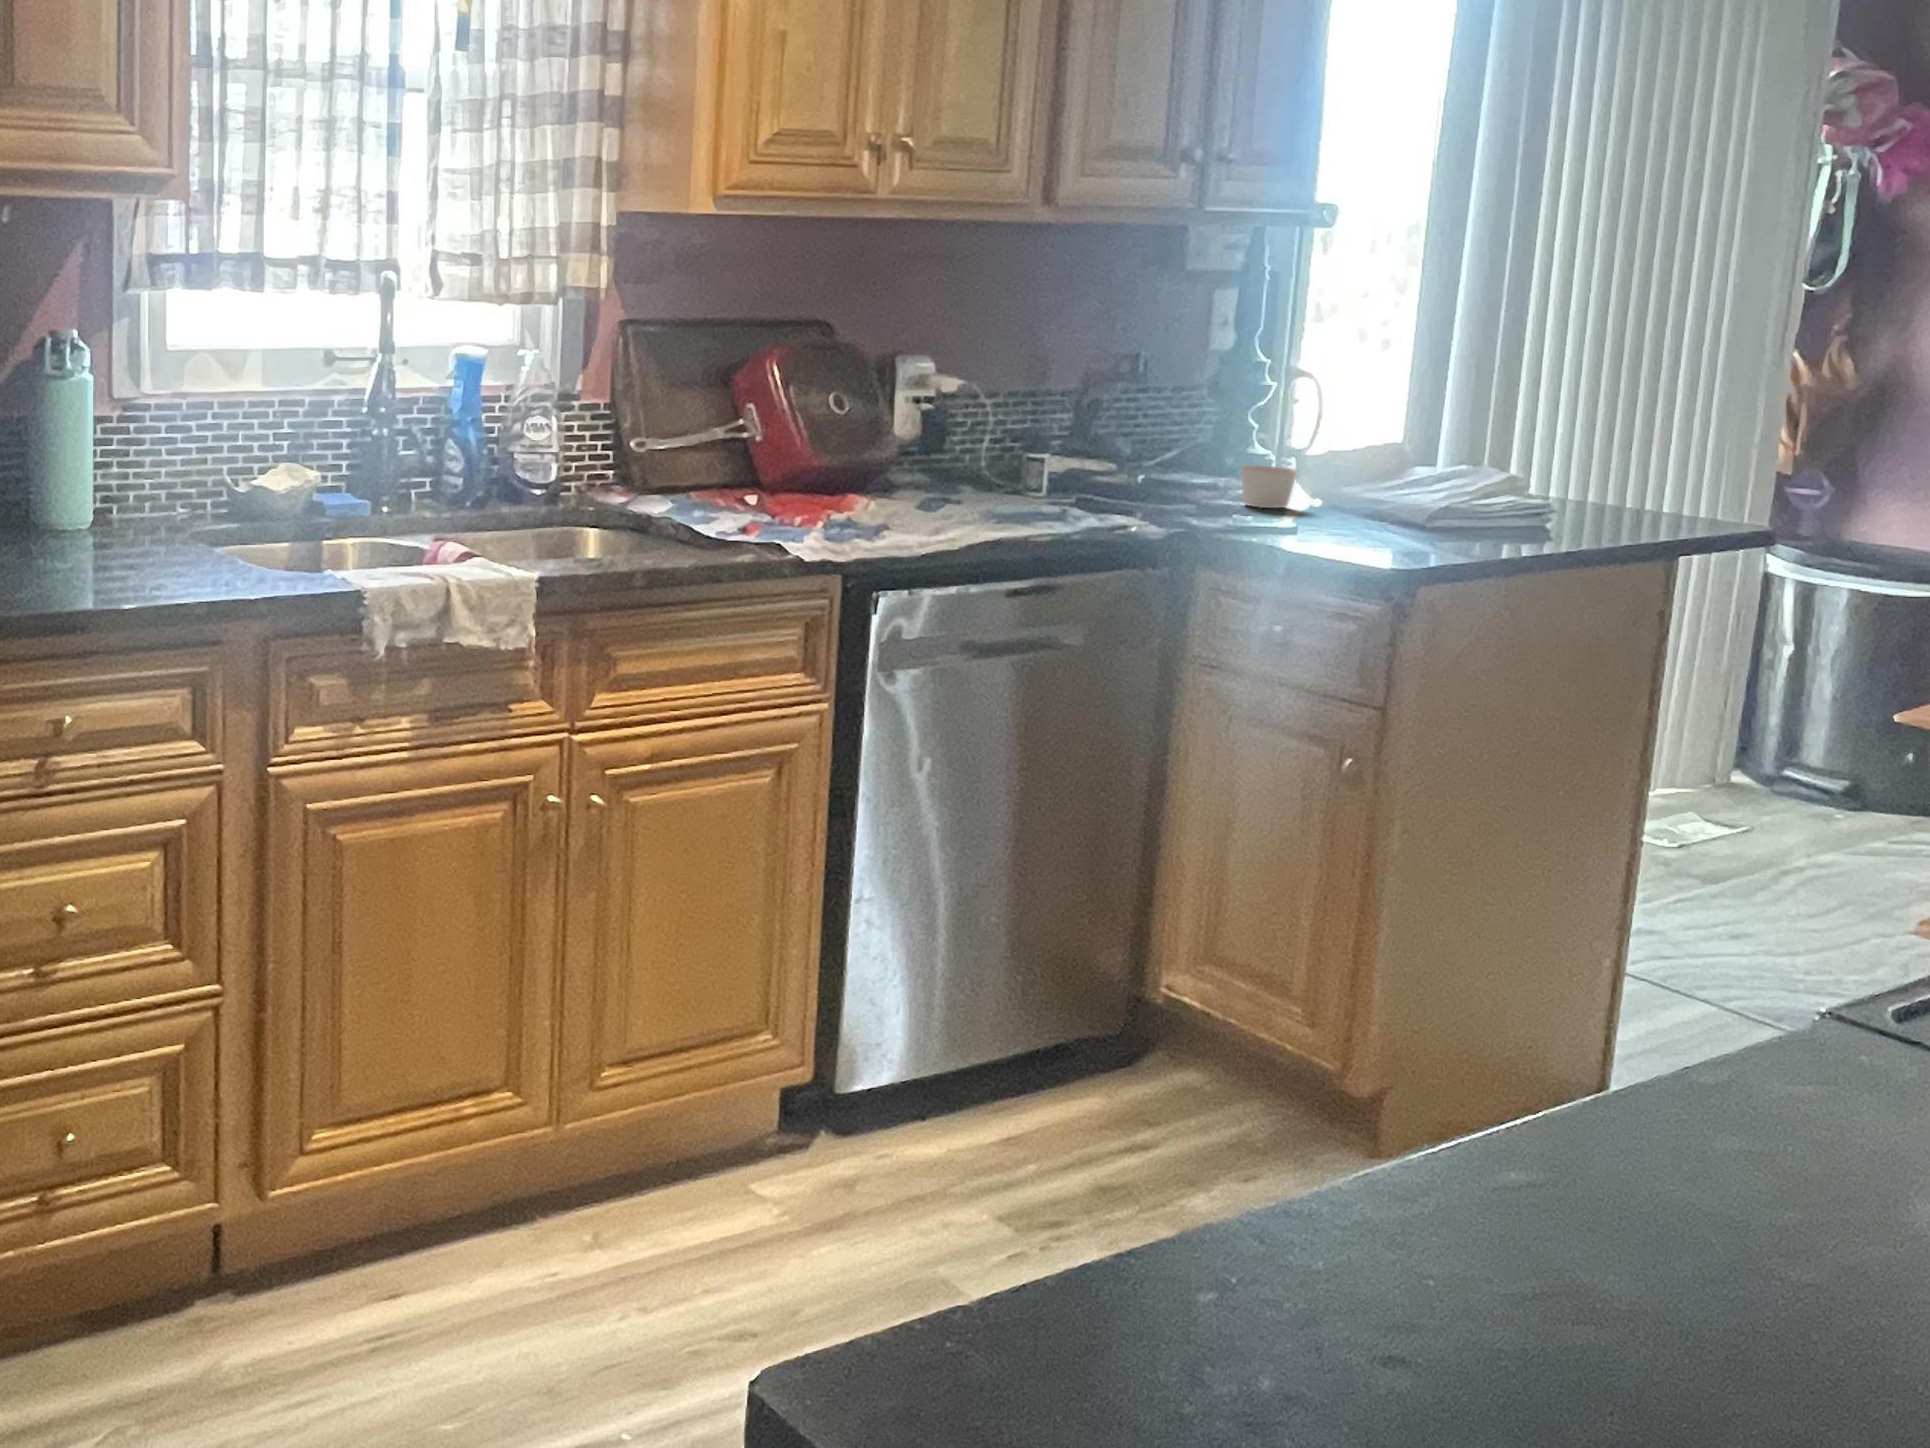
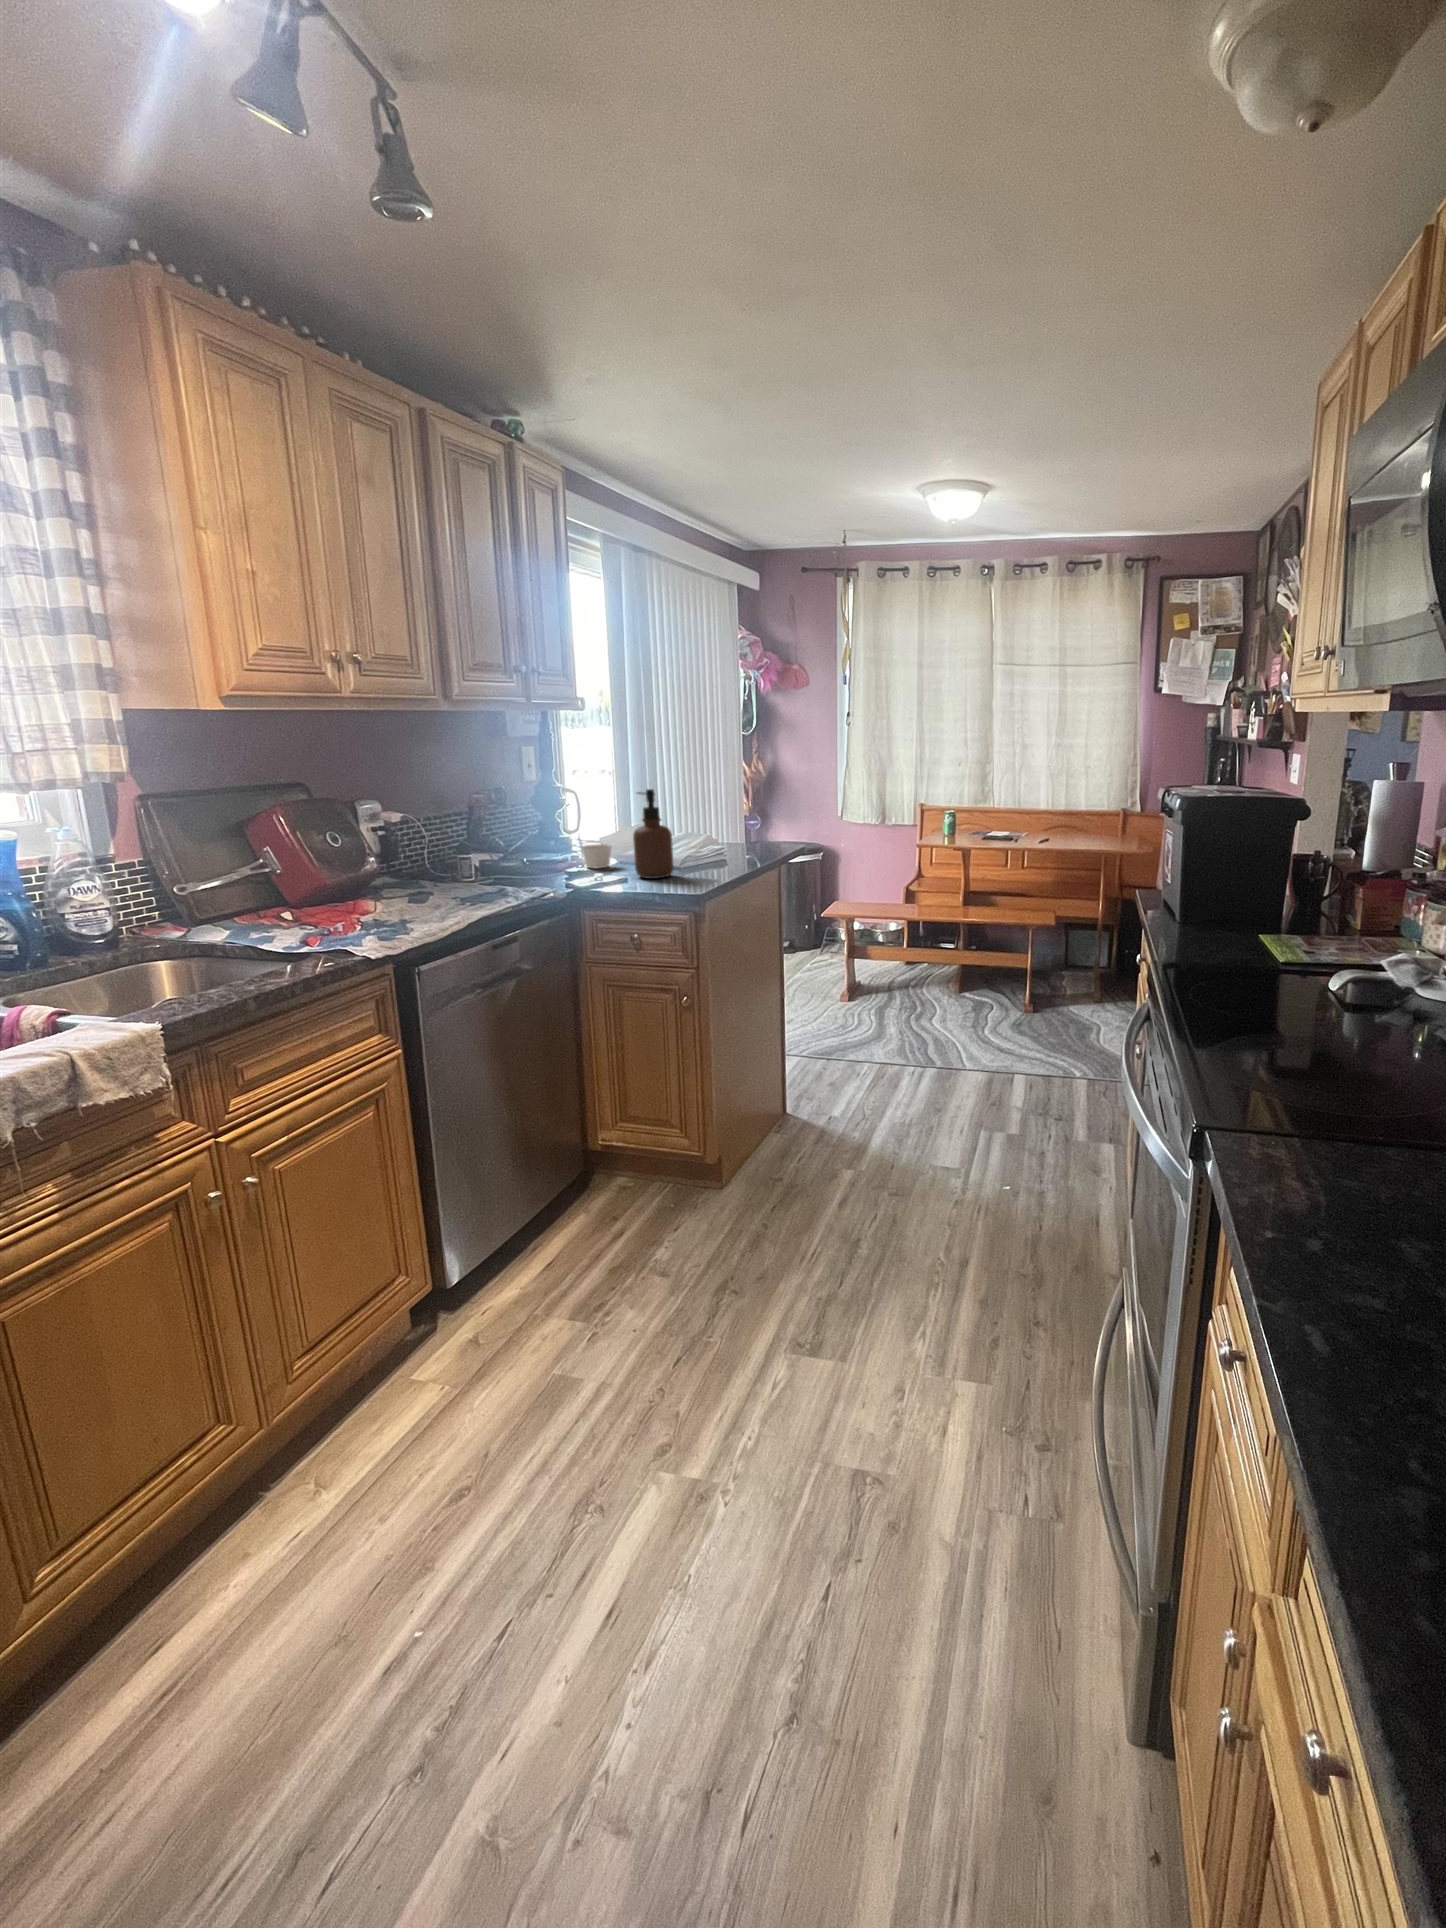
soap dispenser: none [1314,372,1397,535] -> present [633,789,674,879]

